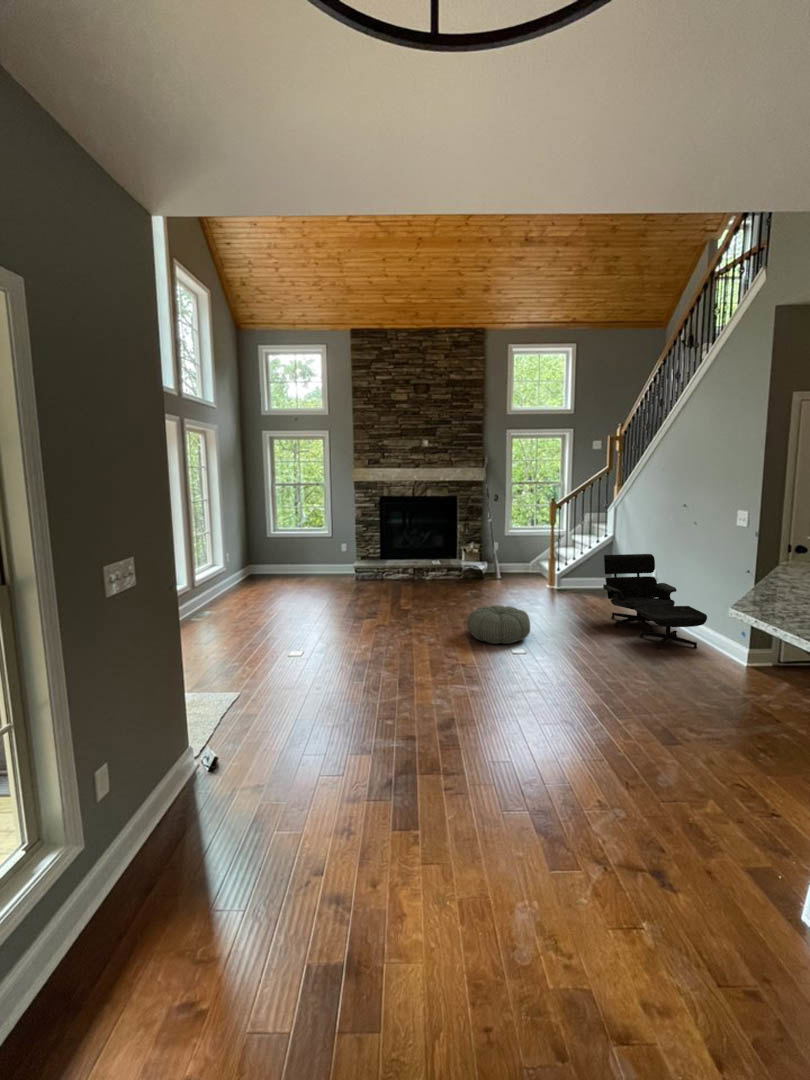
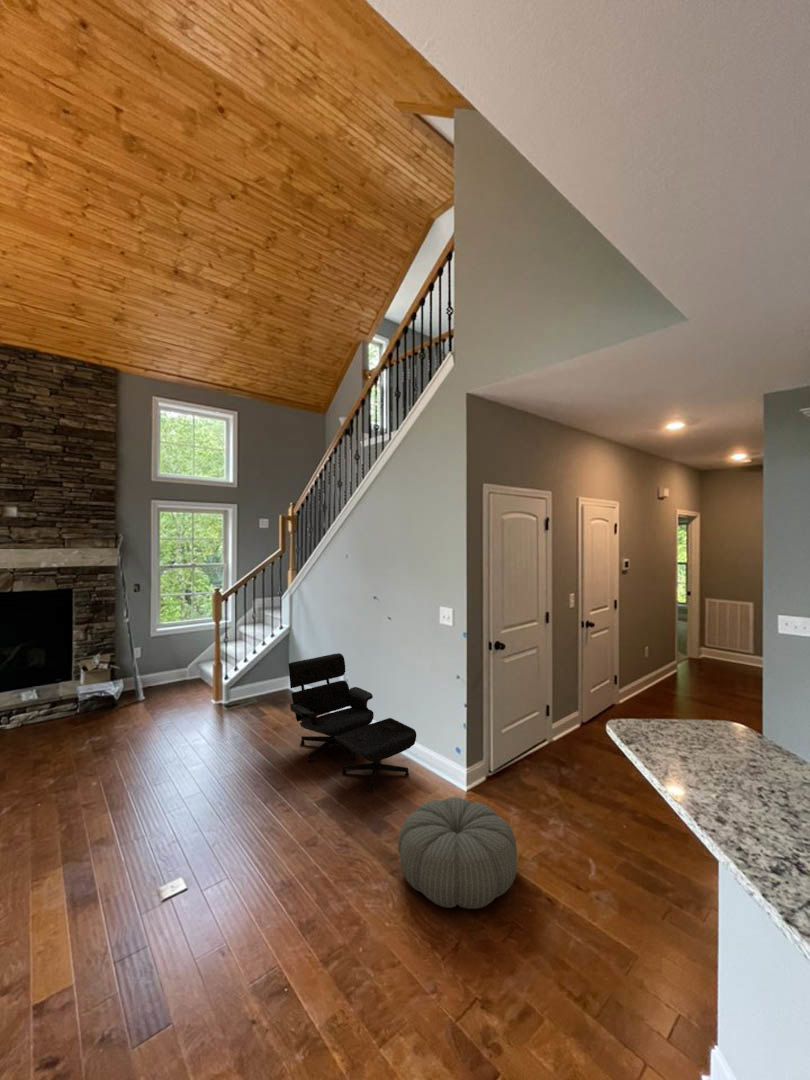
pouf: present [467,605,530,644] -> present [398,797,517,909]

